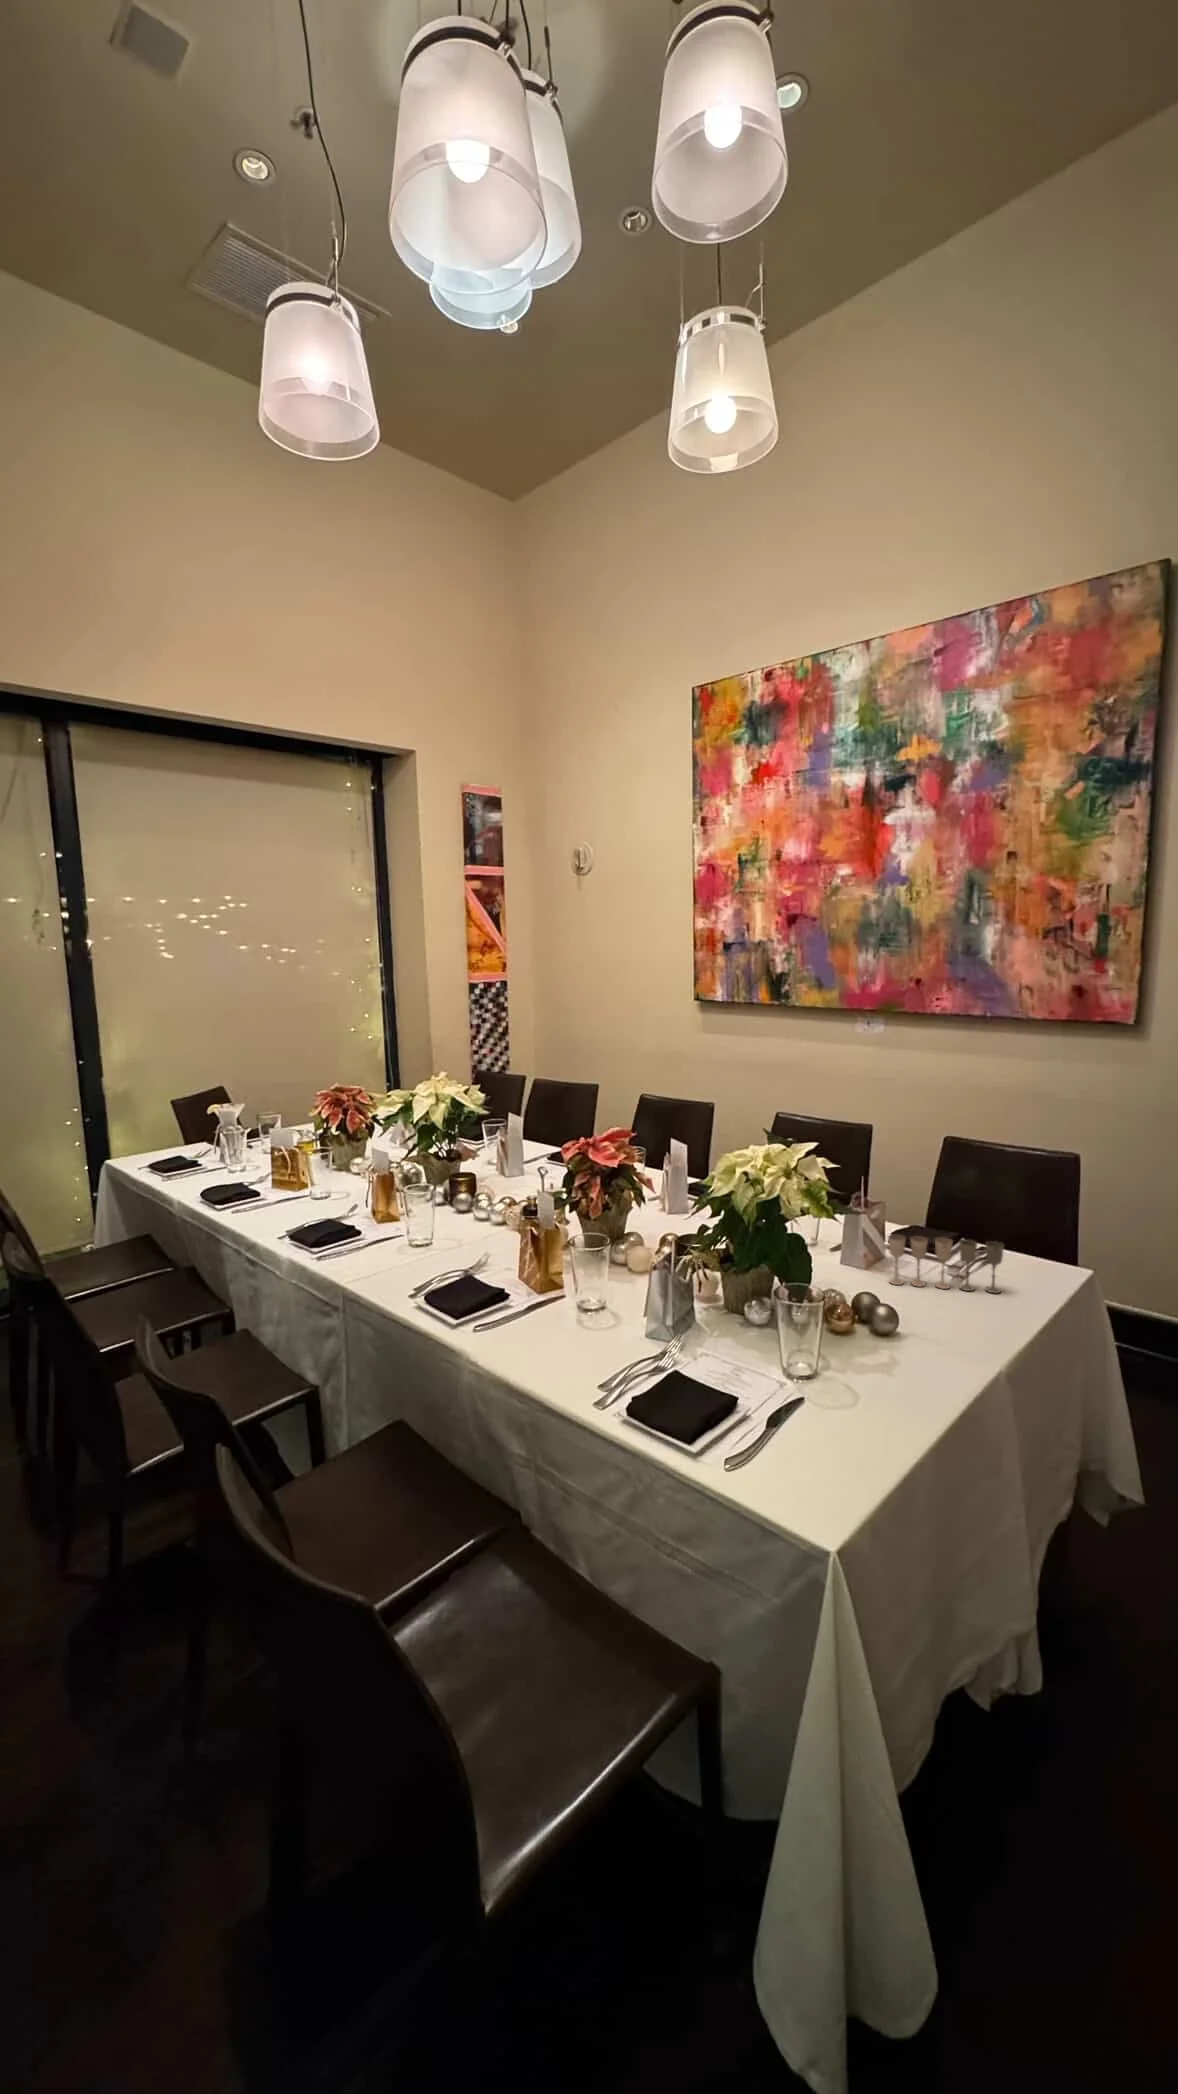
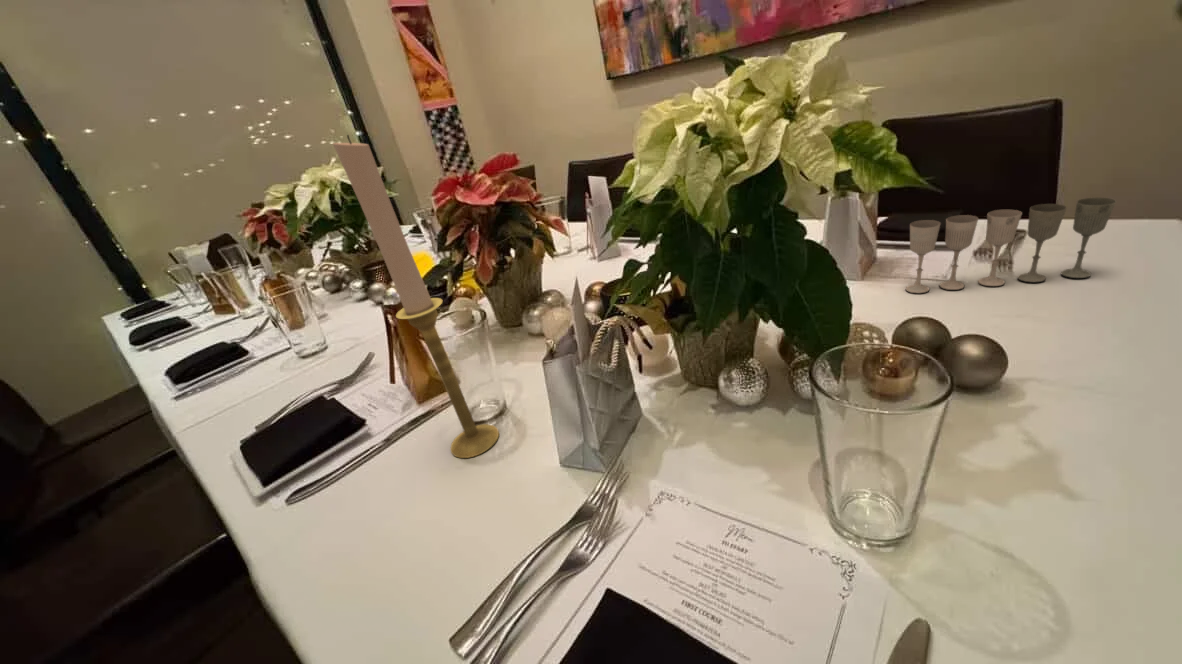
candlestick: none [574,1142,605,1325] -> present [333,135,499,458]

